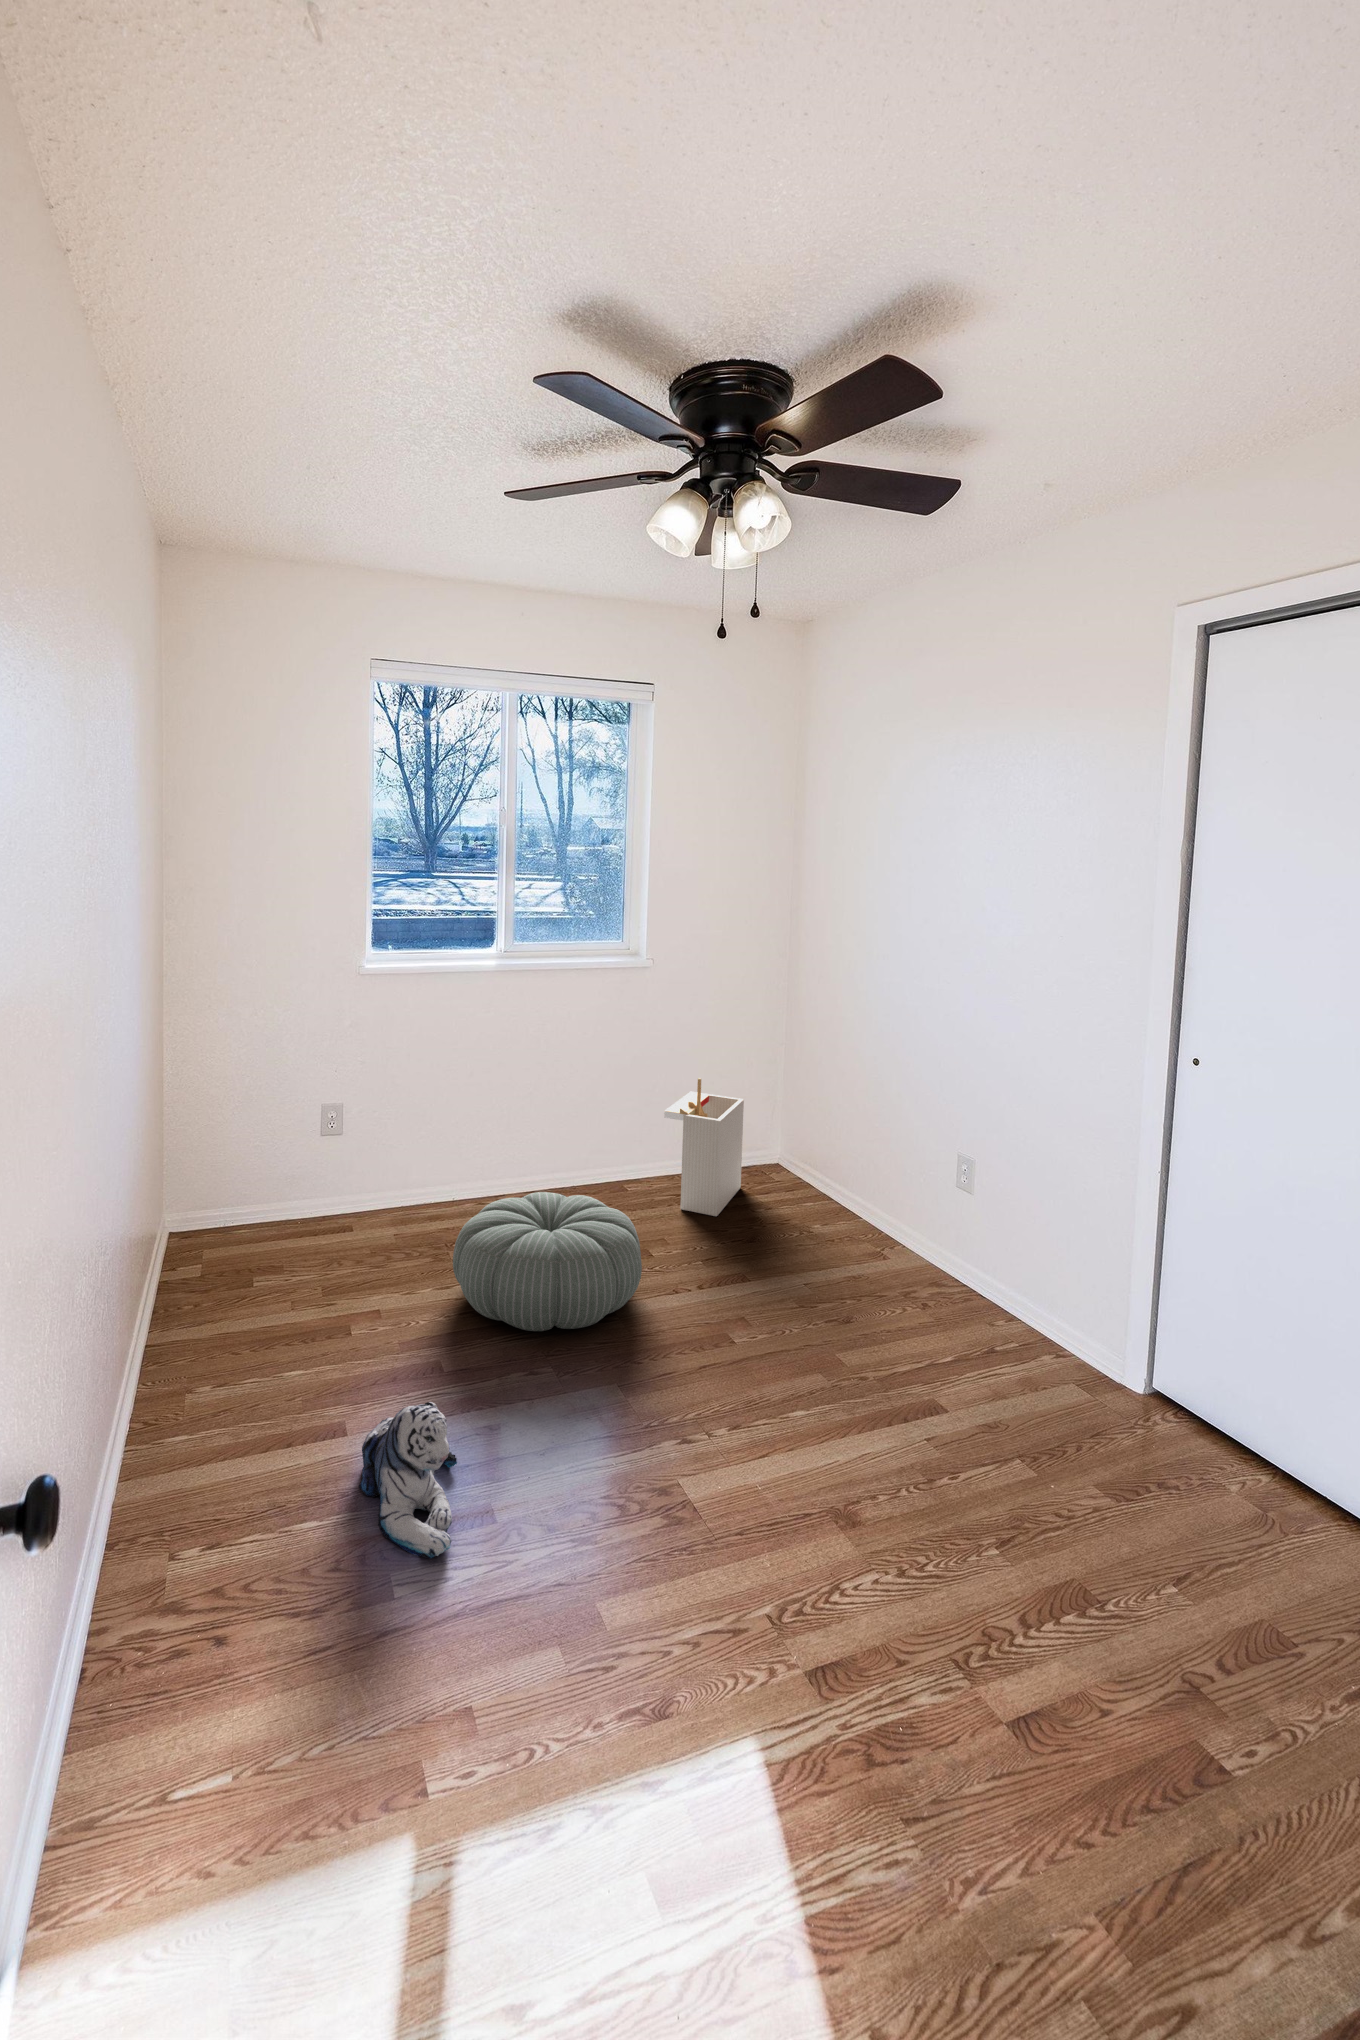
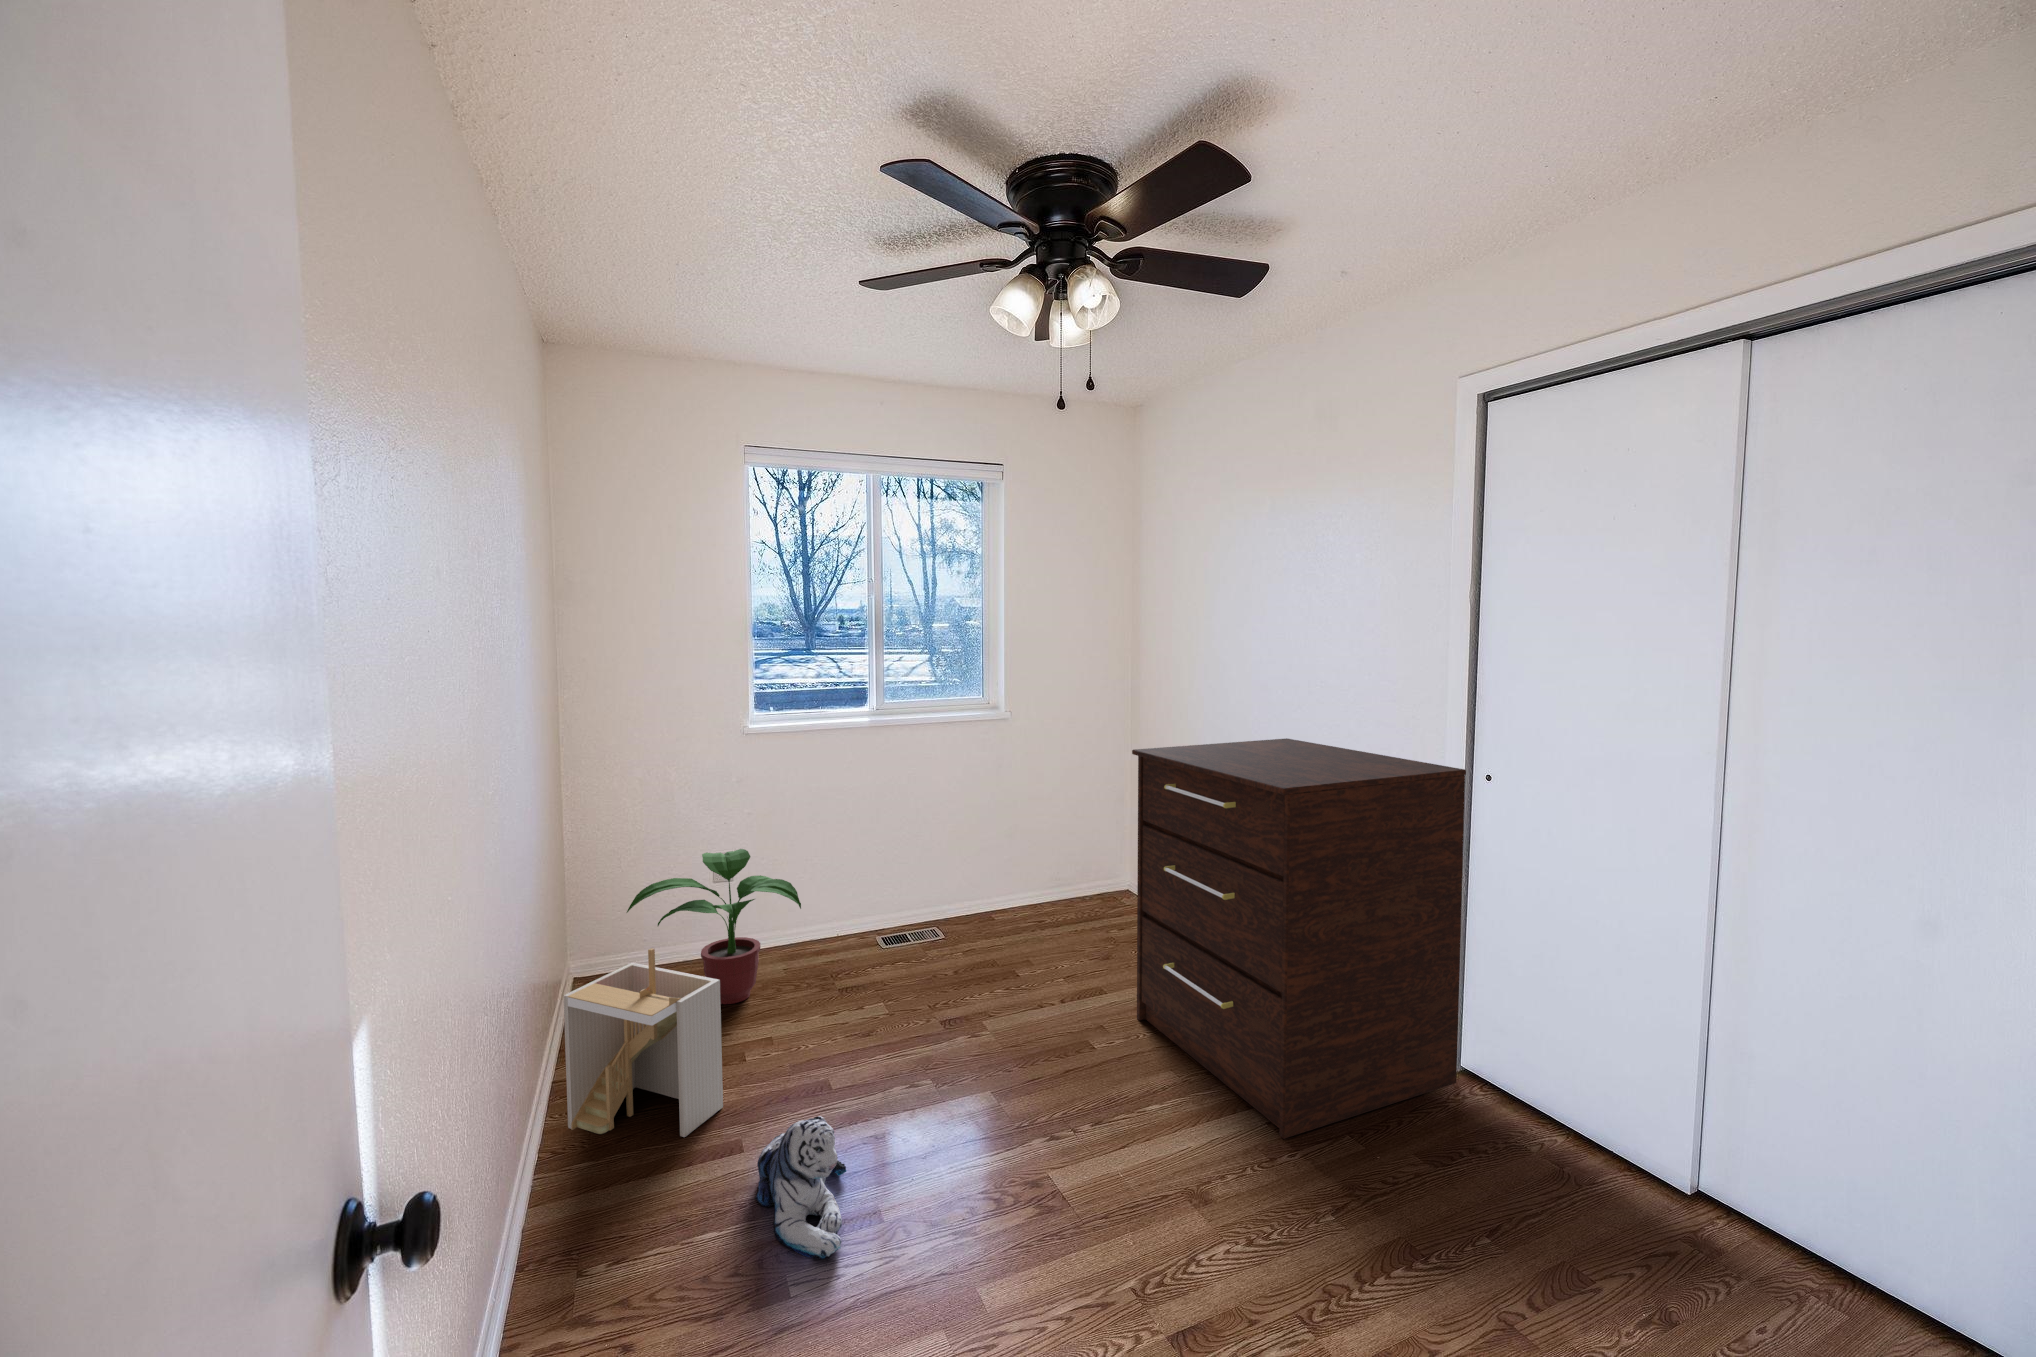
dresser: none [783,998,1173,1458] -> present [1132,738,1466,1139]
storage bin: present [664,1078,744,1216] -> present [564,948,723,1137]
potted plant: none [223,1094,412,1267] -> present [627,849,801,1004]
pouf: present [453,1192,642,1331] -> none [841,927,1010,1050]

